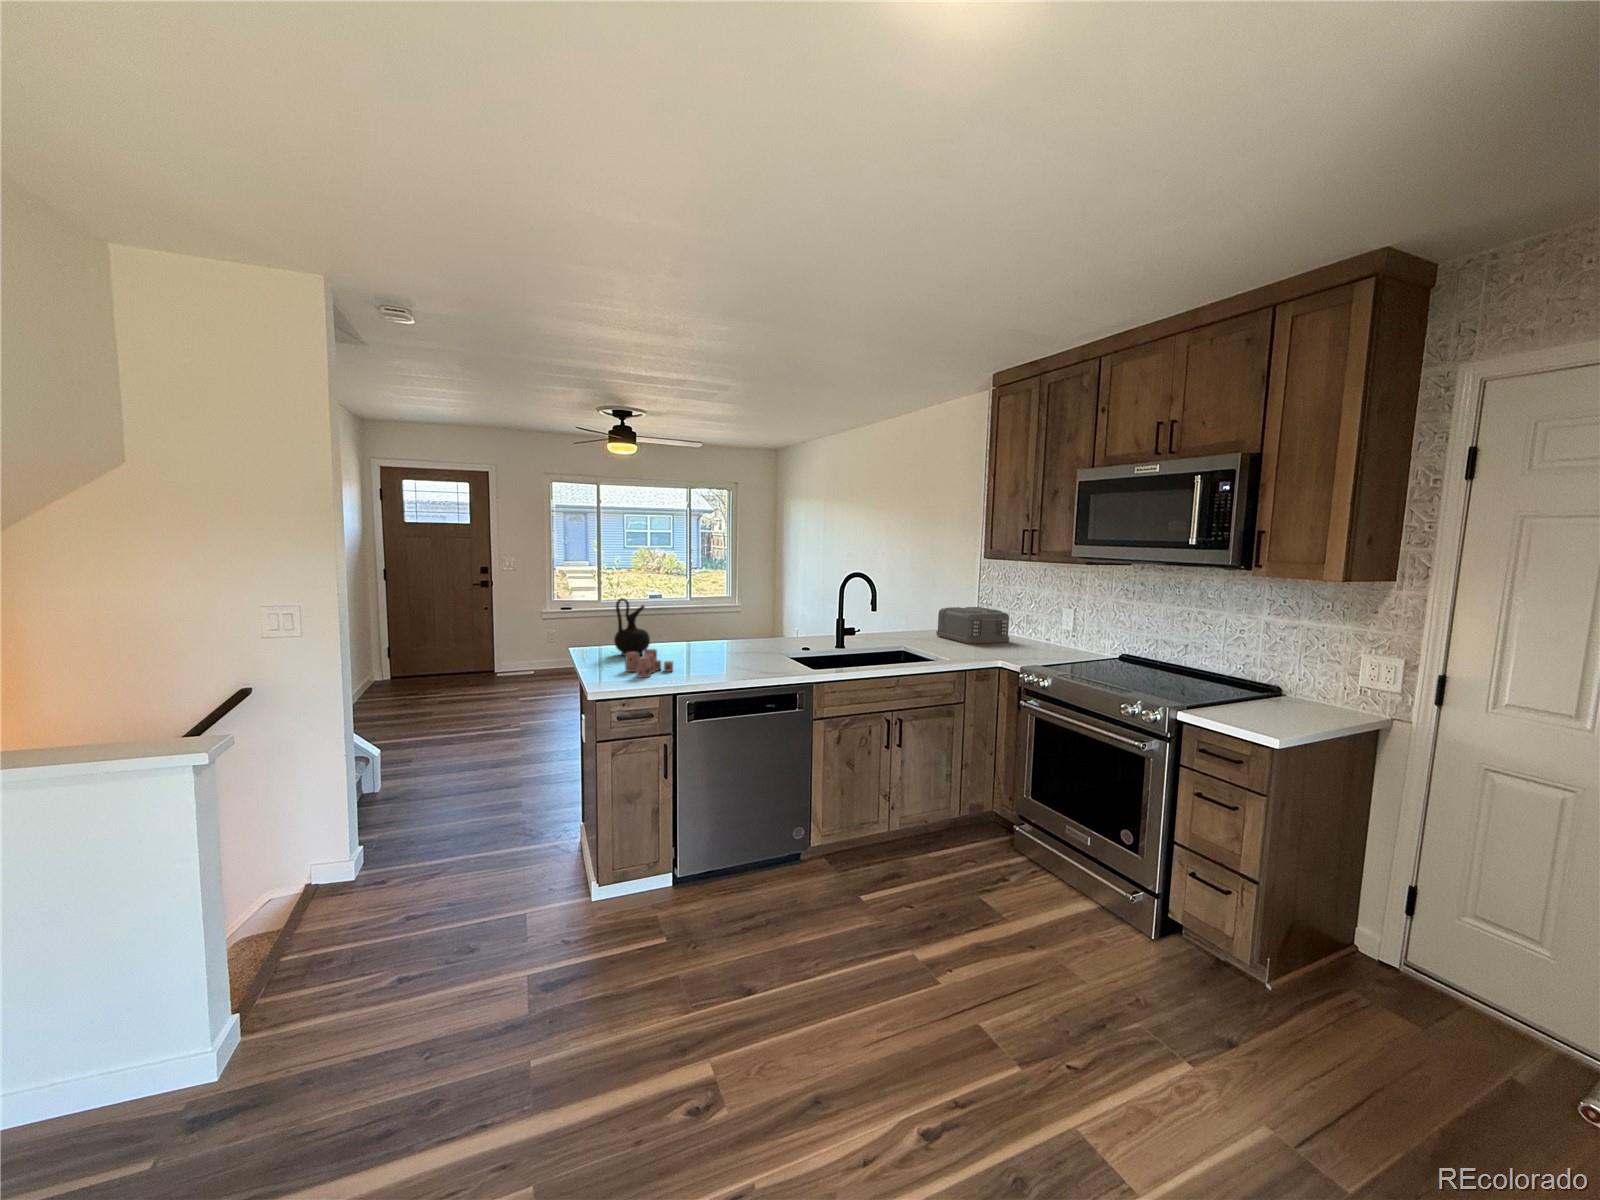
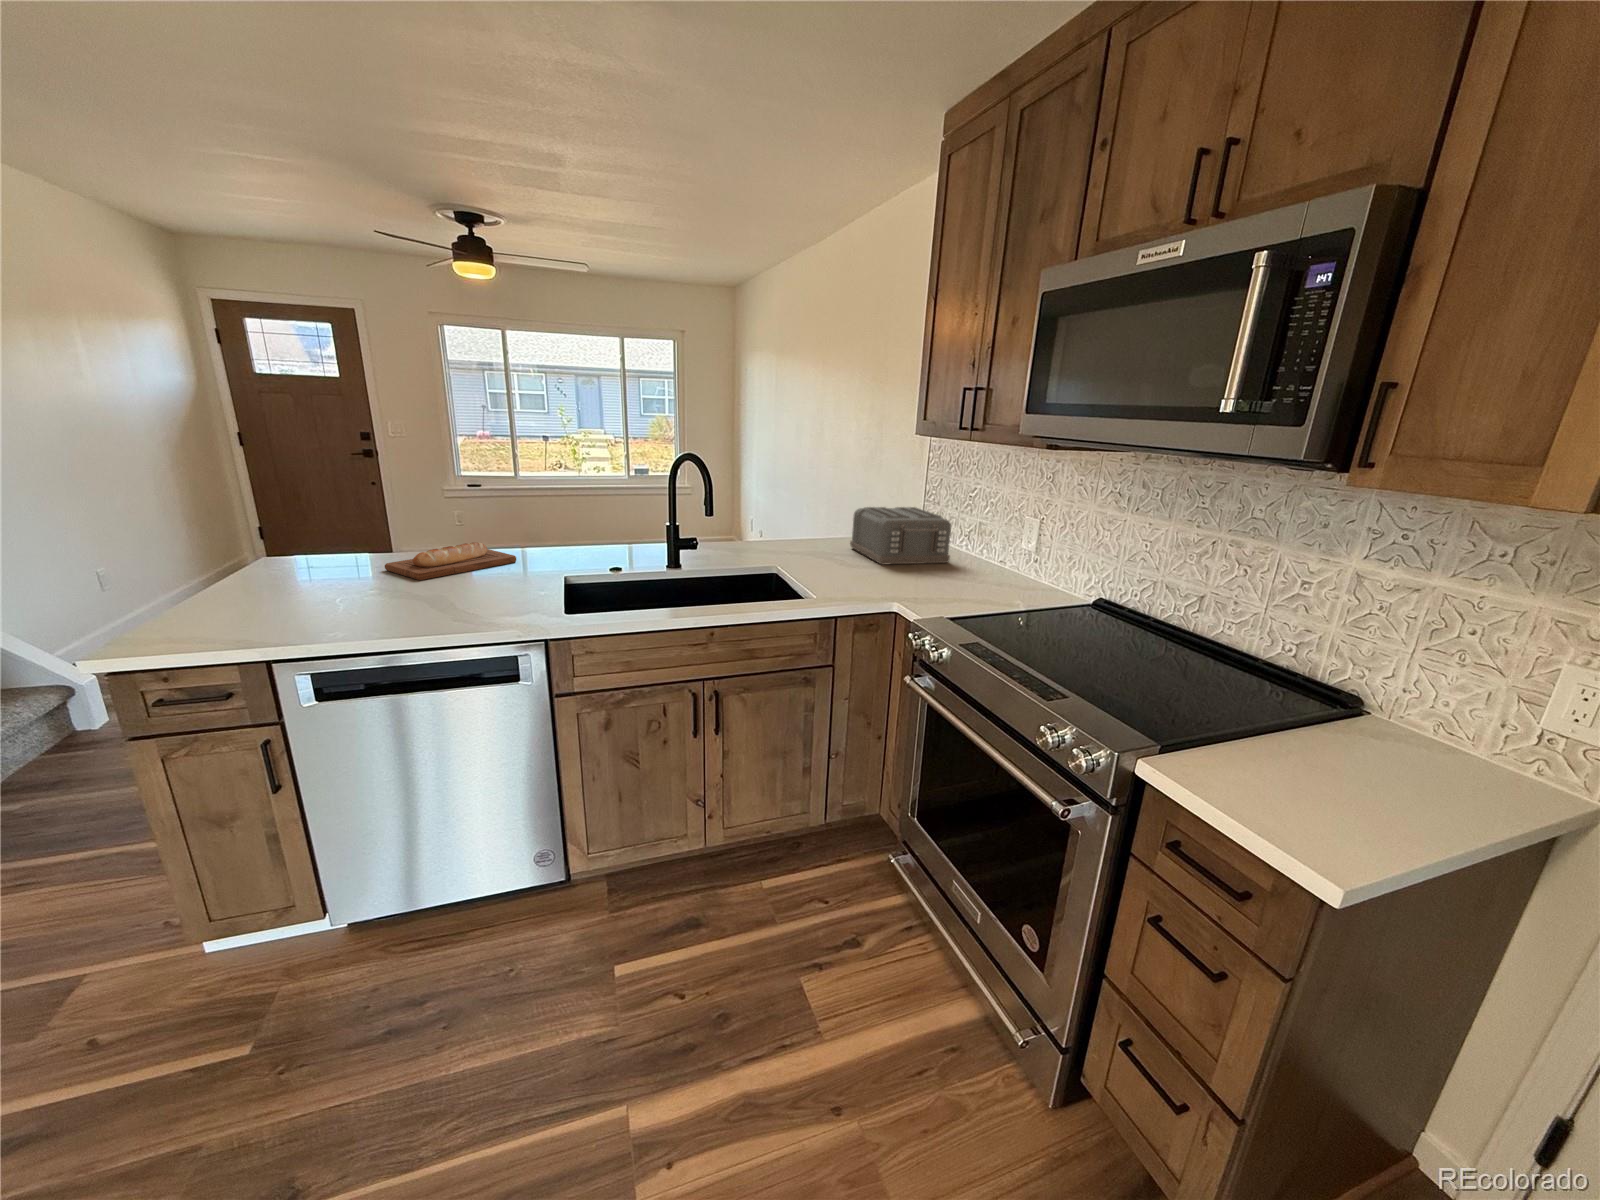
ceramic jug: present [614,598,650,656] -> none [280,482,356,573]
bread loaf: none [667,636,738,658] -> present [385,542,516,580]
candle: present [625,649,673,678] -> none [226,568,327,622]

